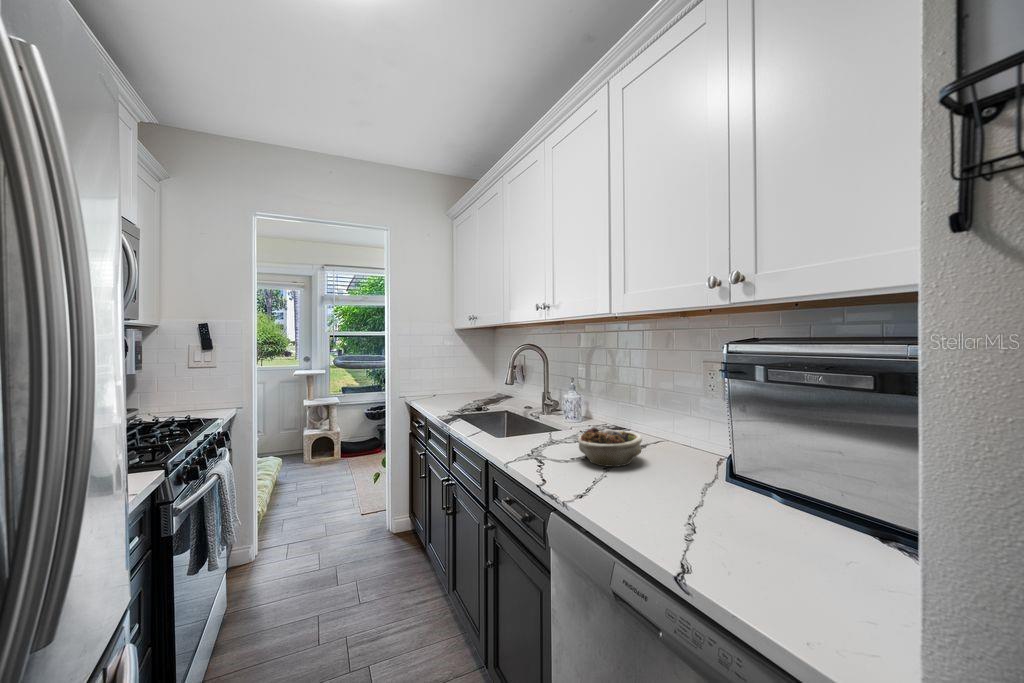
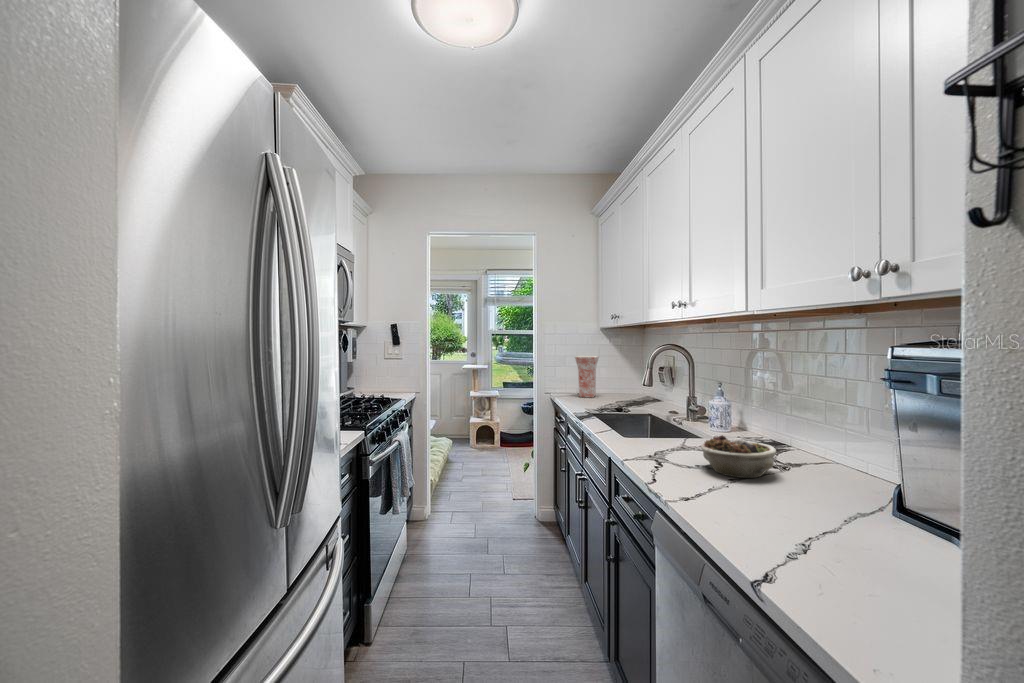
vase: none [428,356,452,399] -> present [575,356,599,398]

